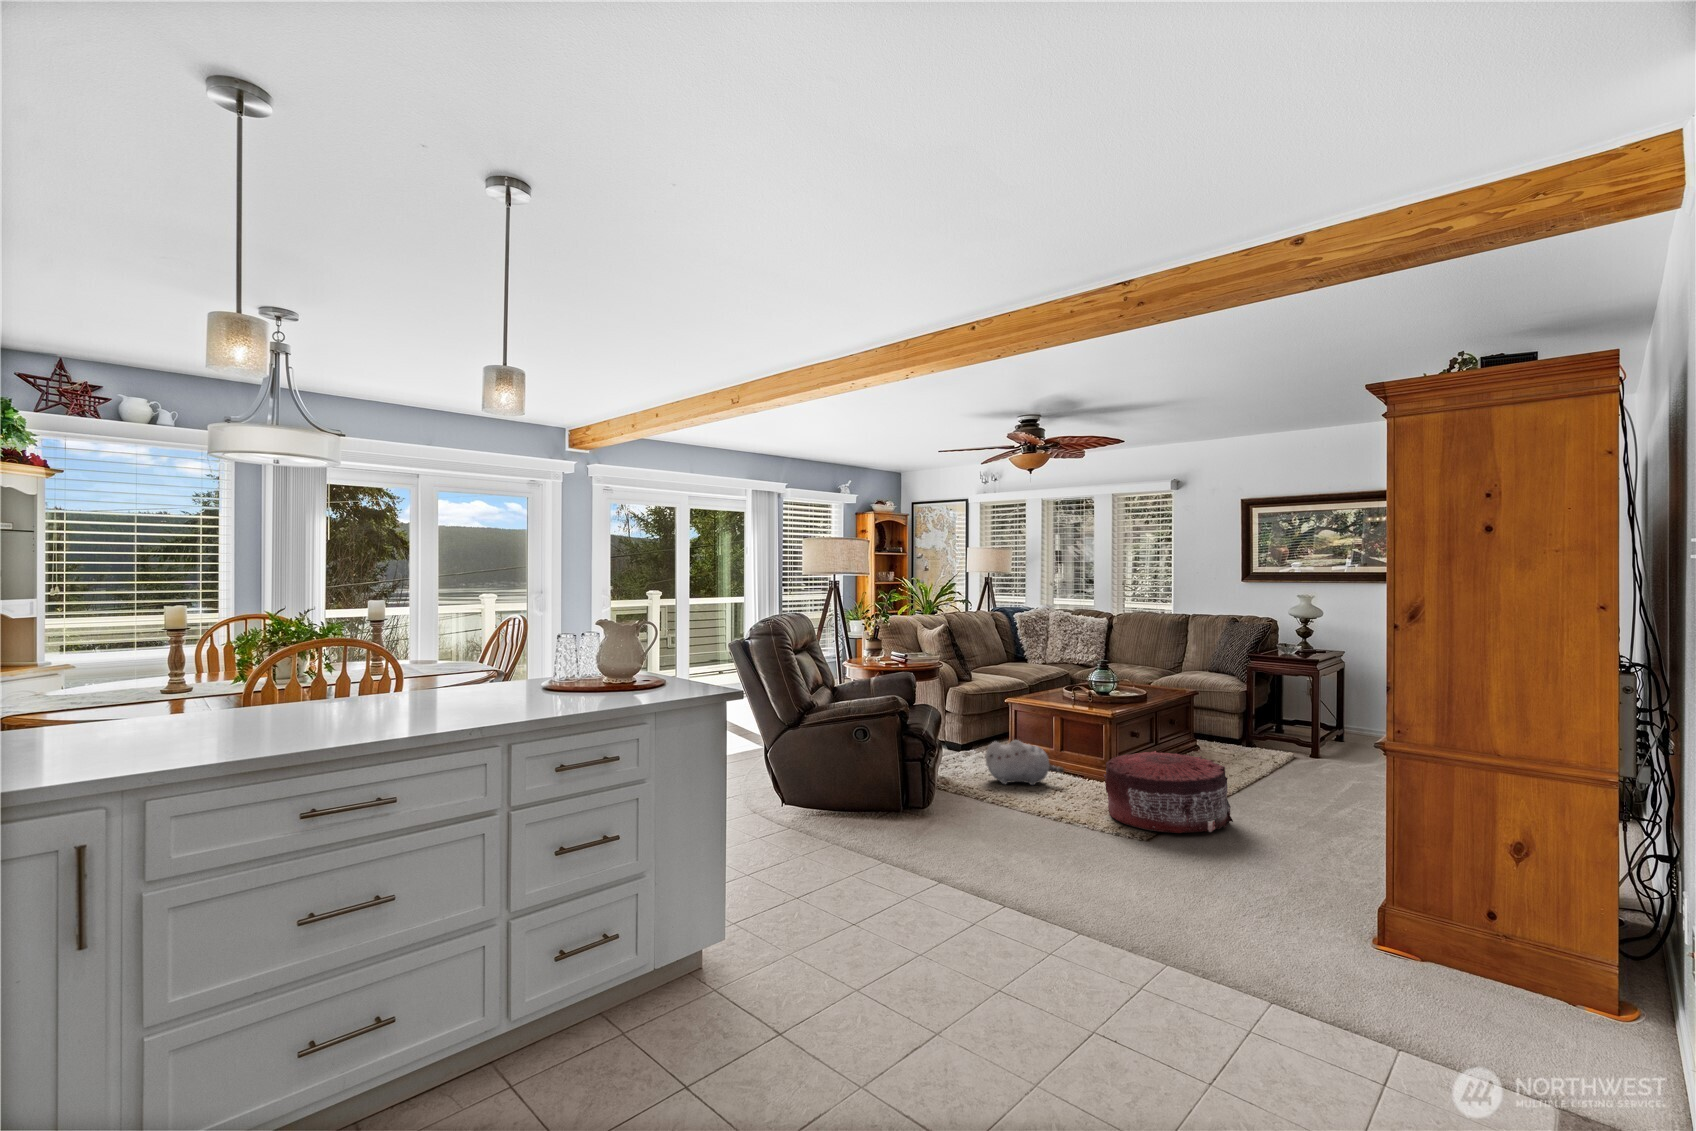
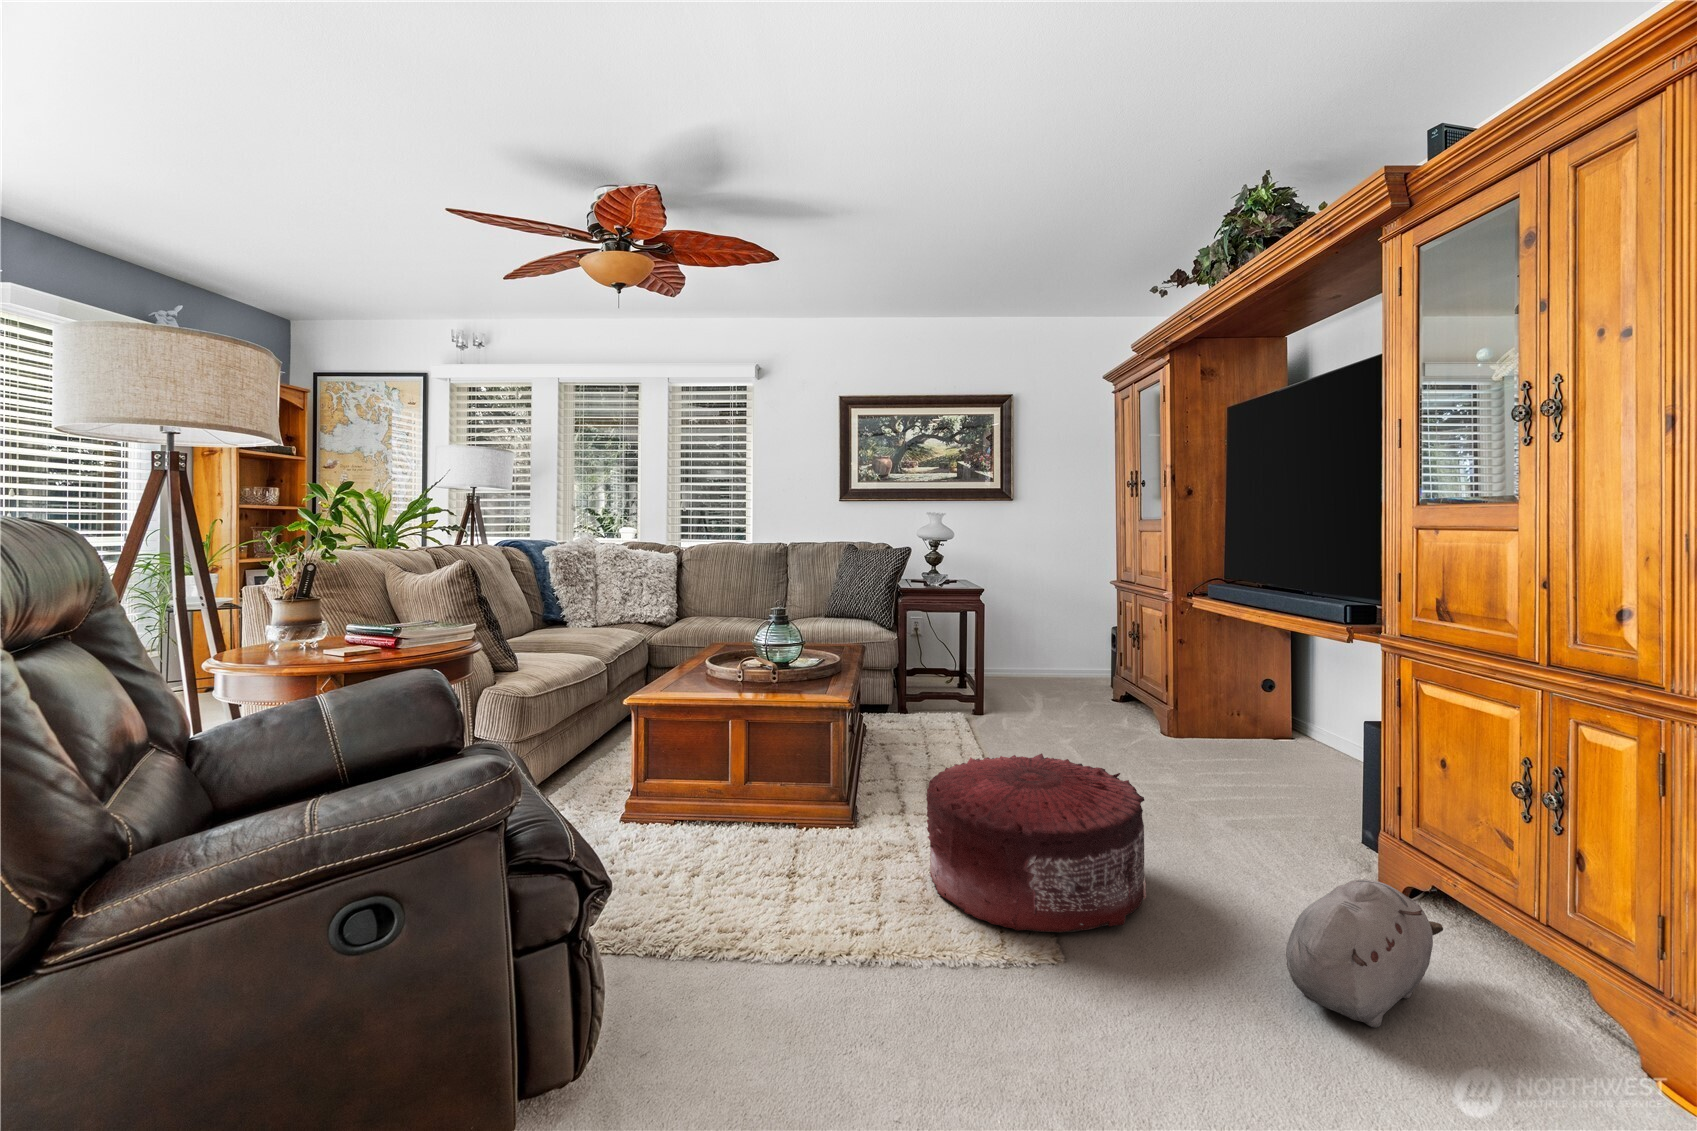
plush toy: present [986,740,1064,785] -> present [1286,879,1443,1028]

